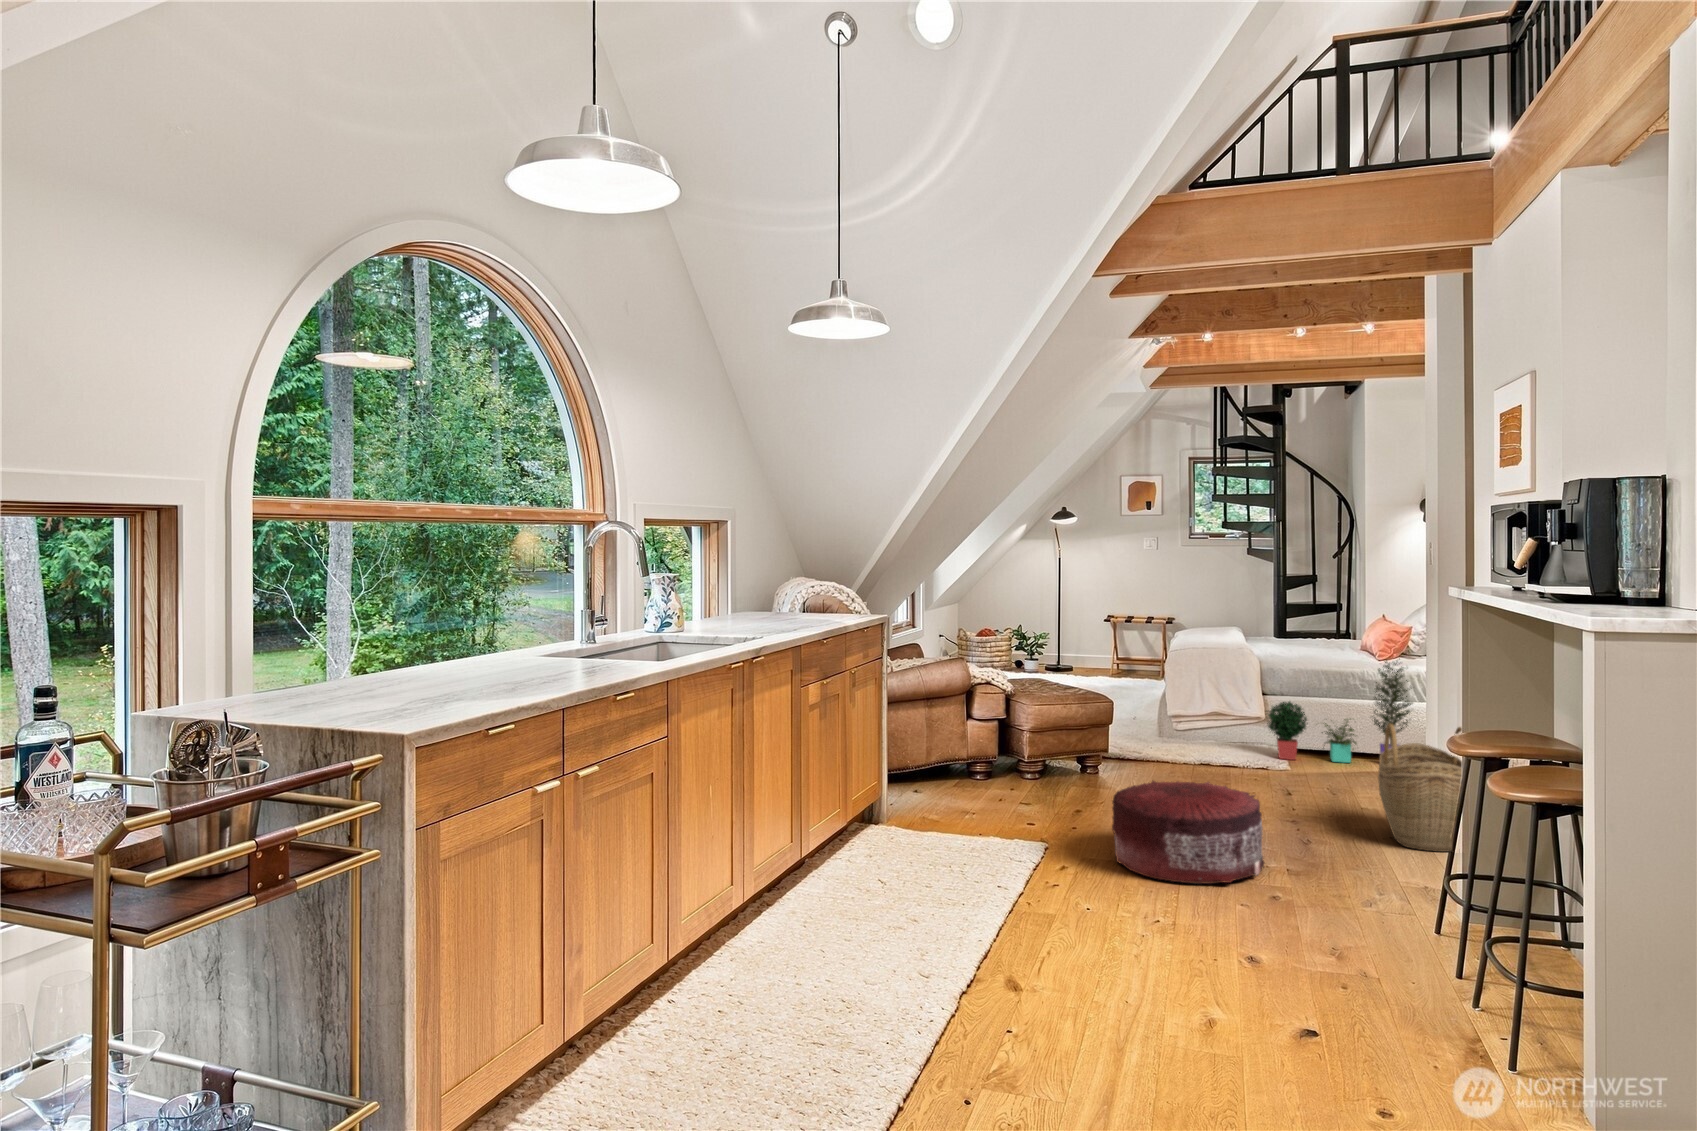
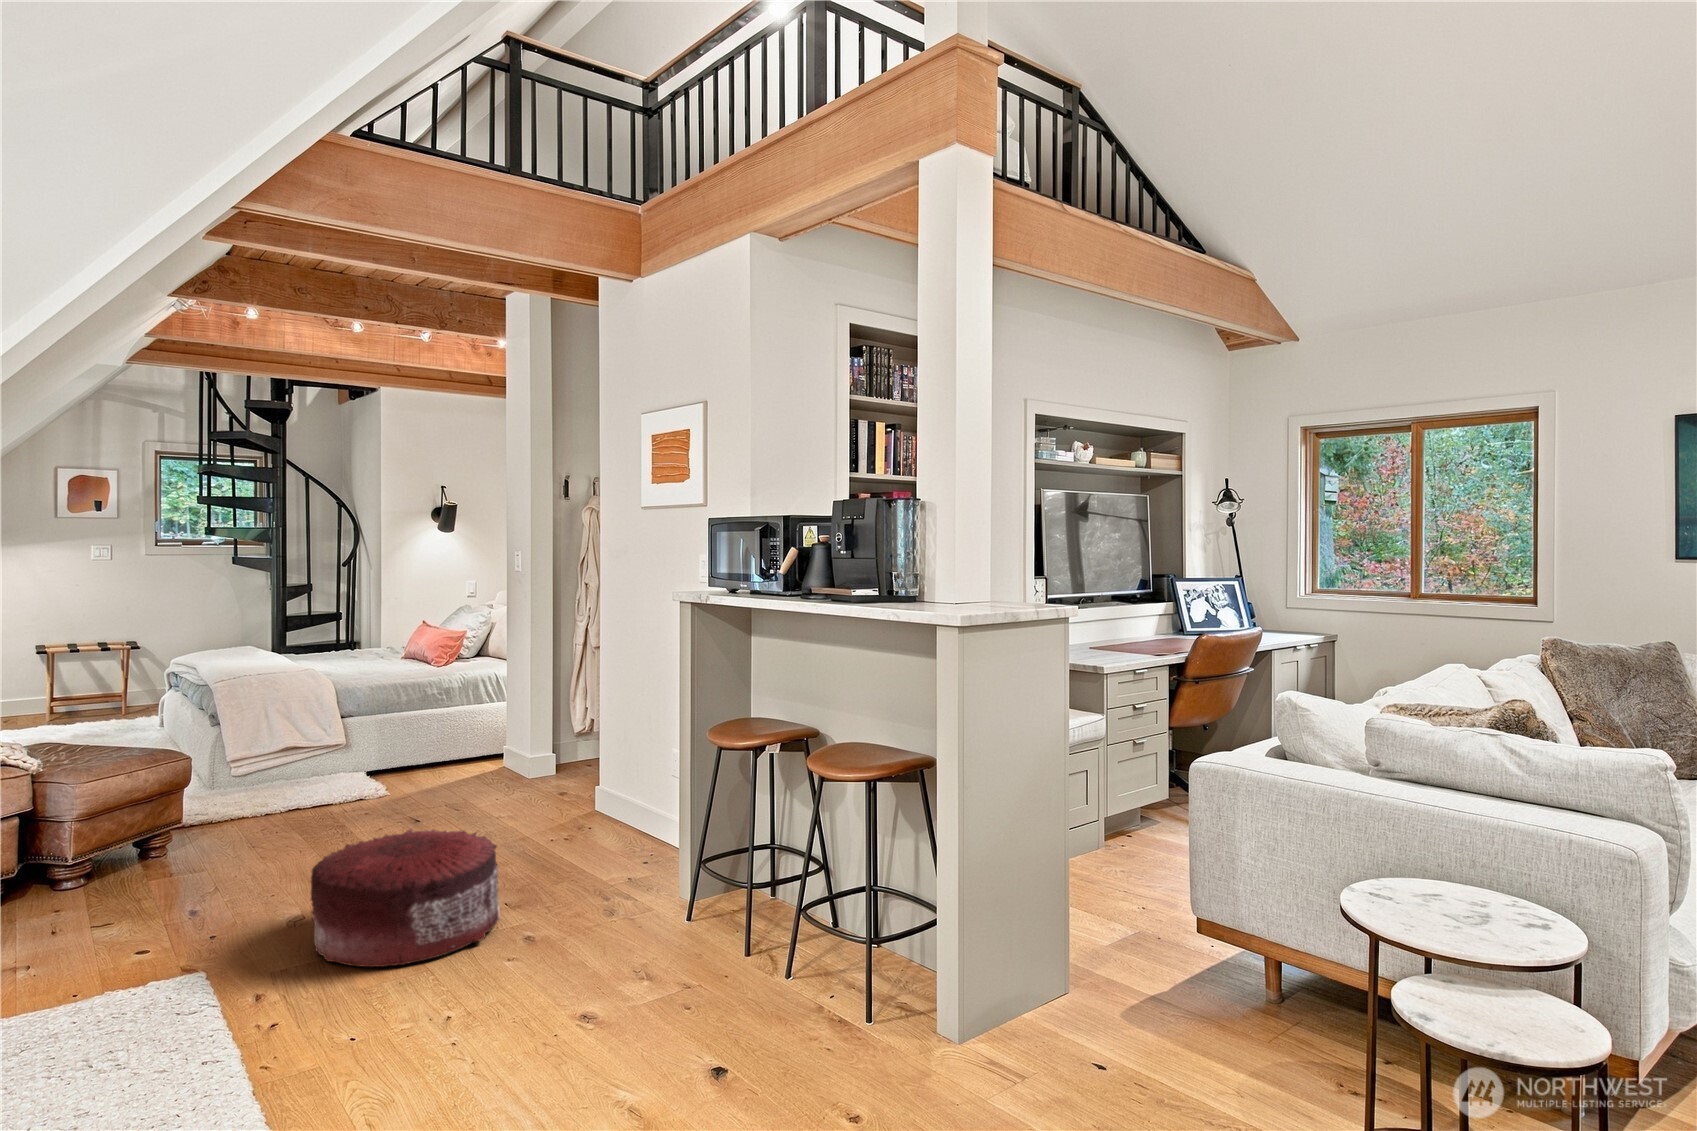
potted plant: present [1267,660,1413,763] -> none [352,664,499,785]
woven basket: present [1378,724,1462,852] -> none [543,722,636,846]

